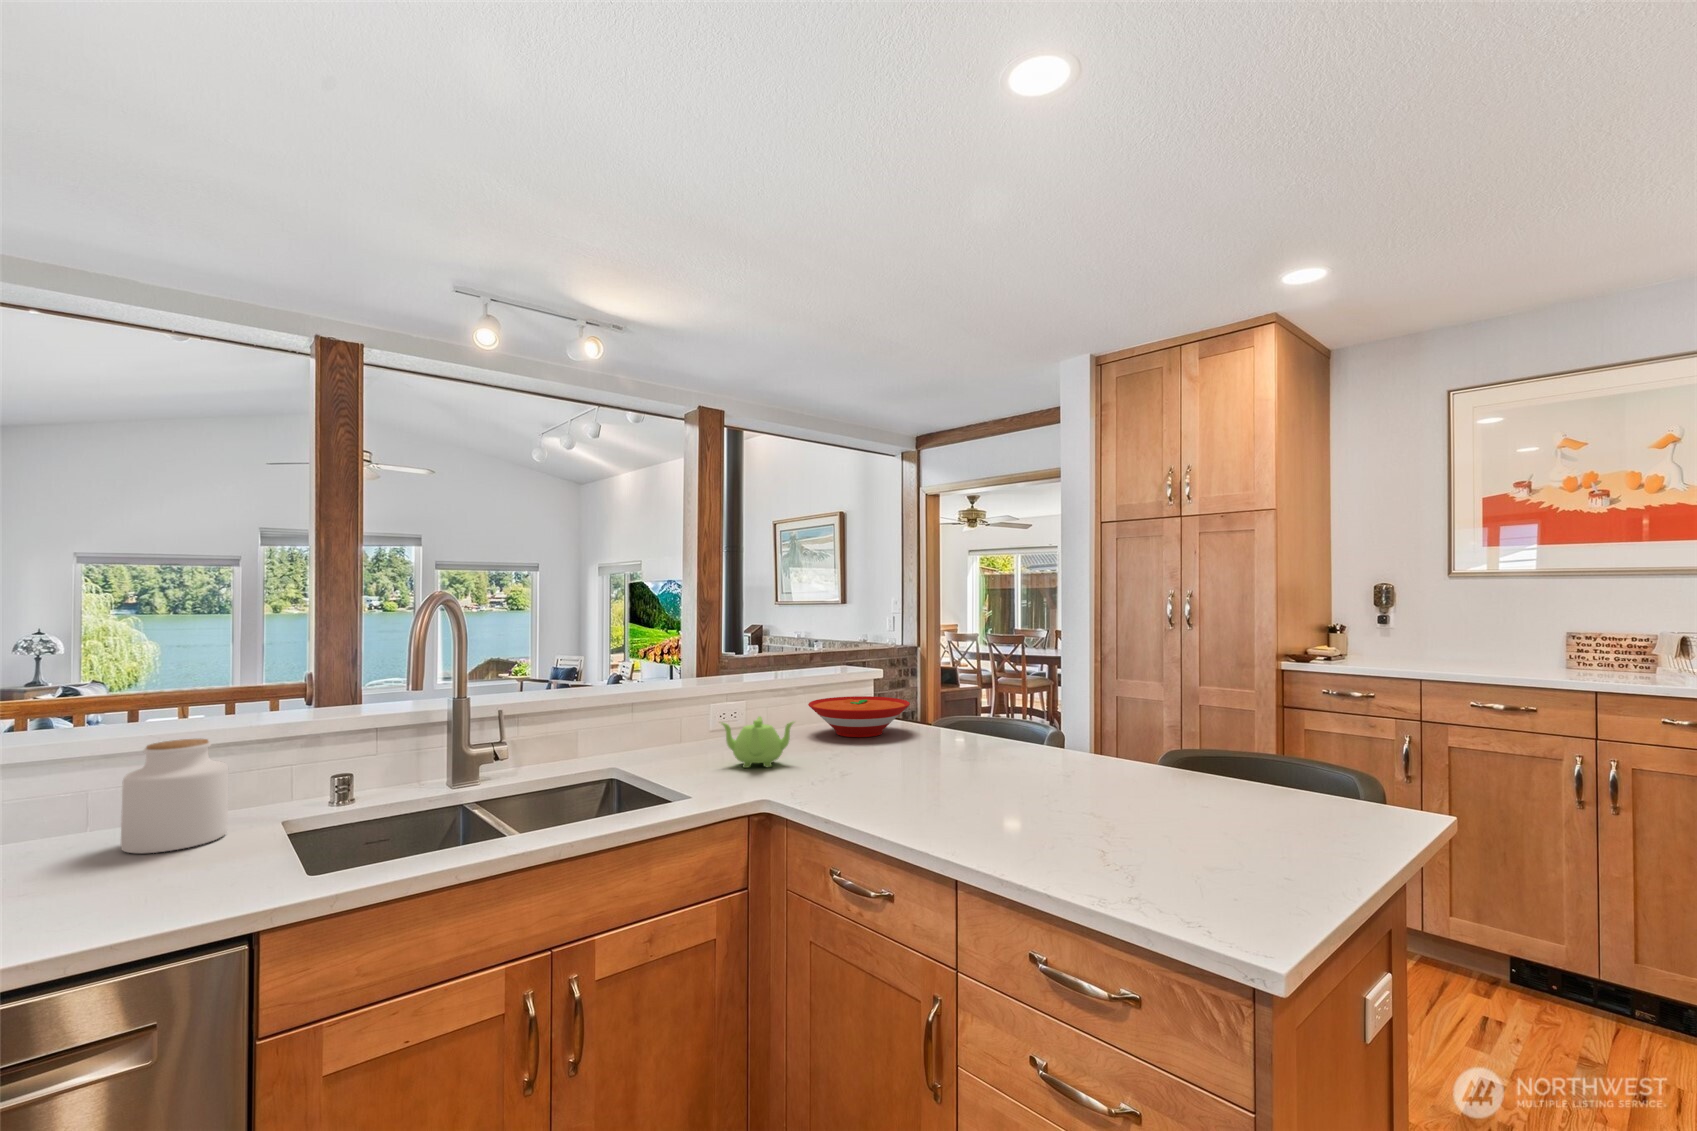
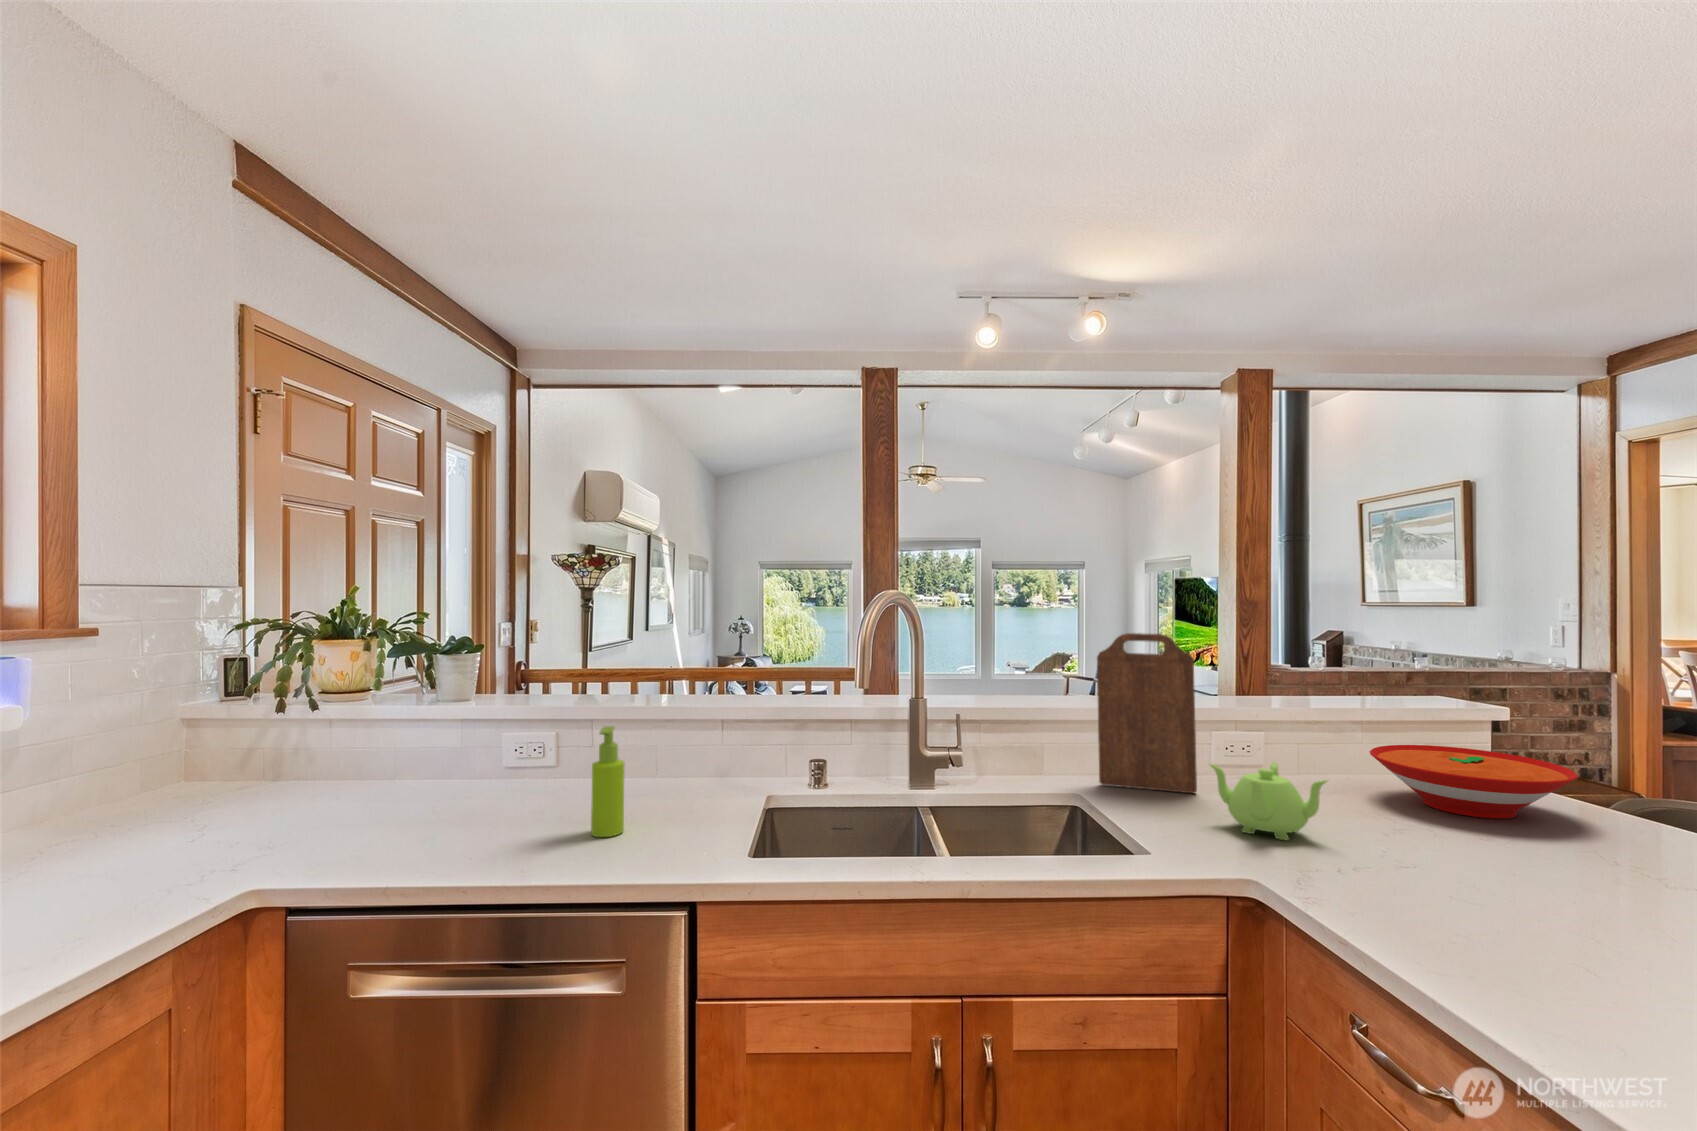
cutting board: none [627,627,703,757] -> present [1097,633,1197,793]
jar: present [121,739,228,853] -> none [662,712,730,804]
soap dispenser: none [56,761,112,901] -> present [591,726,624,837]

